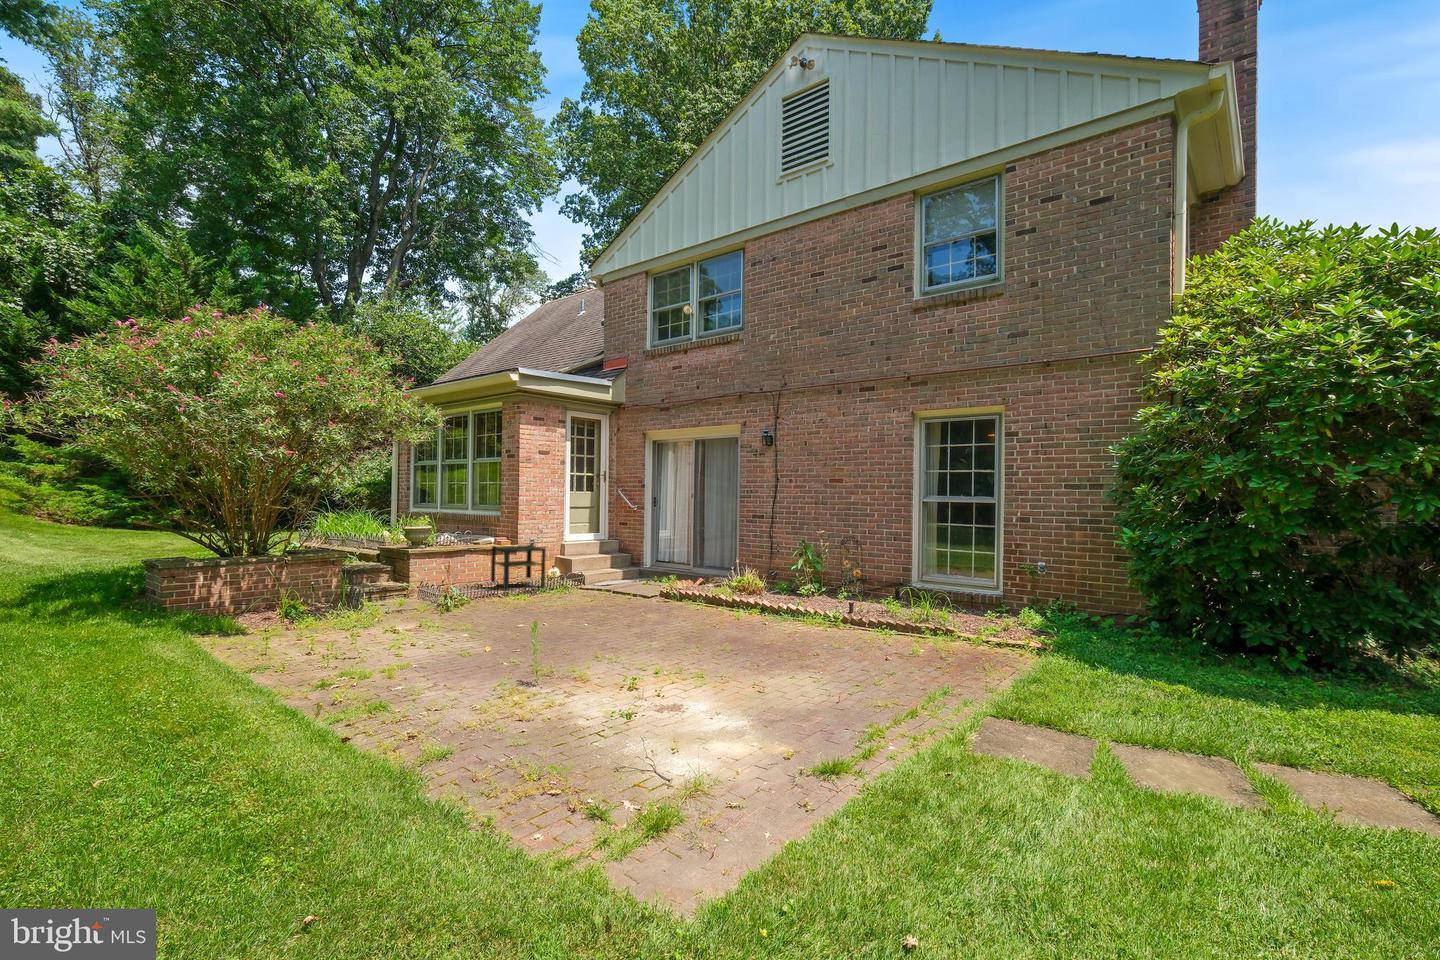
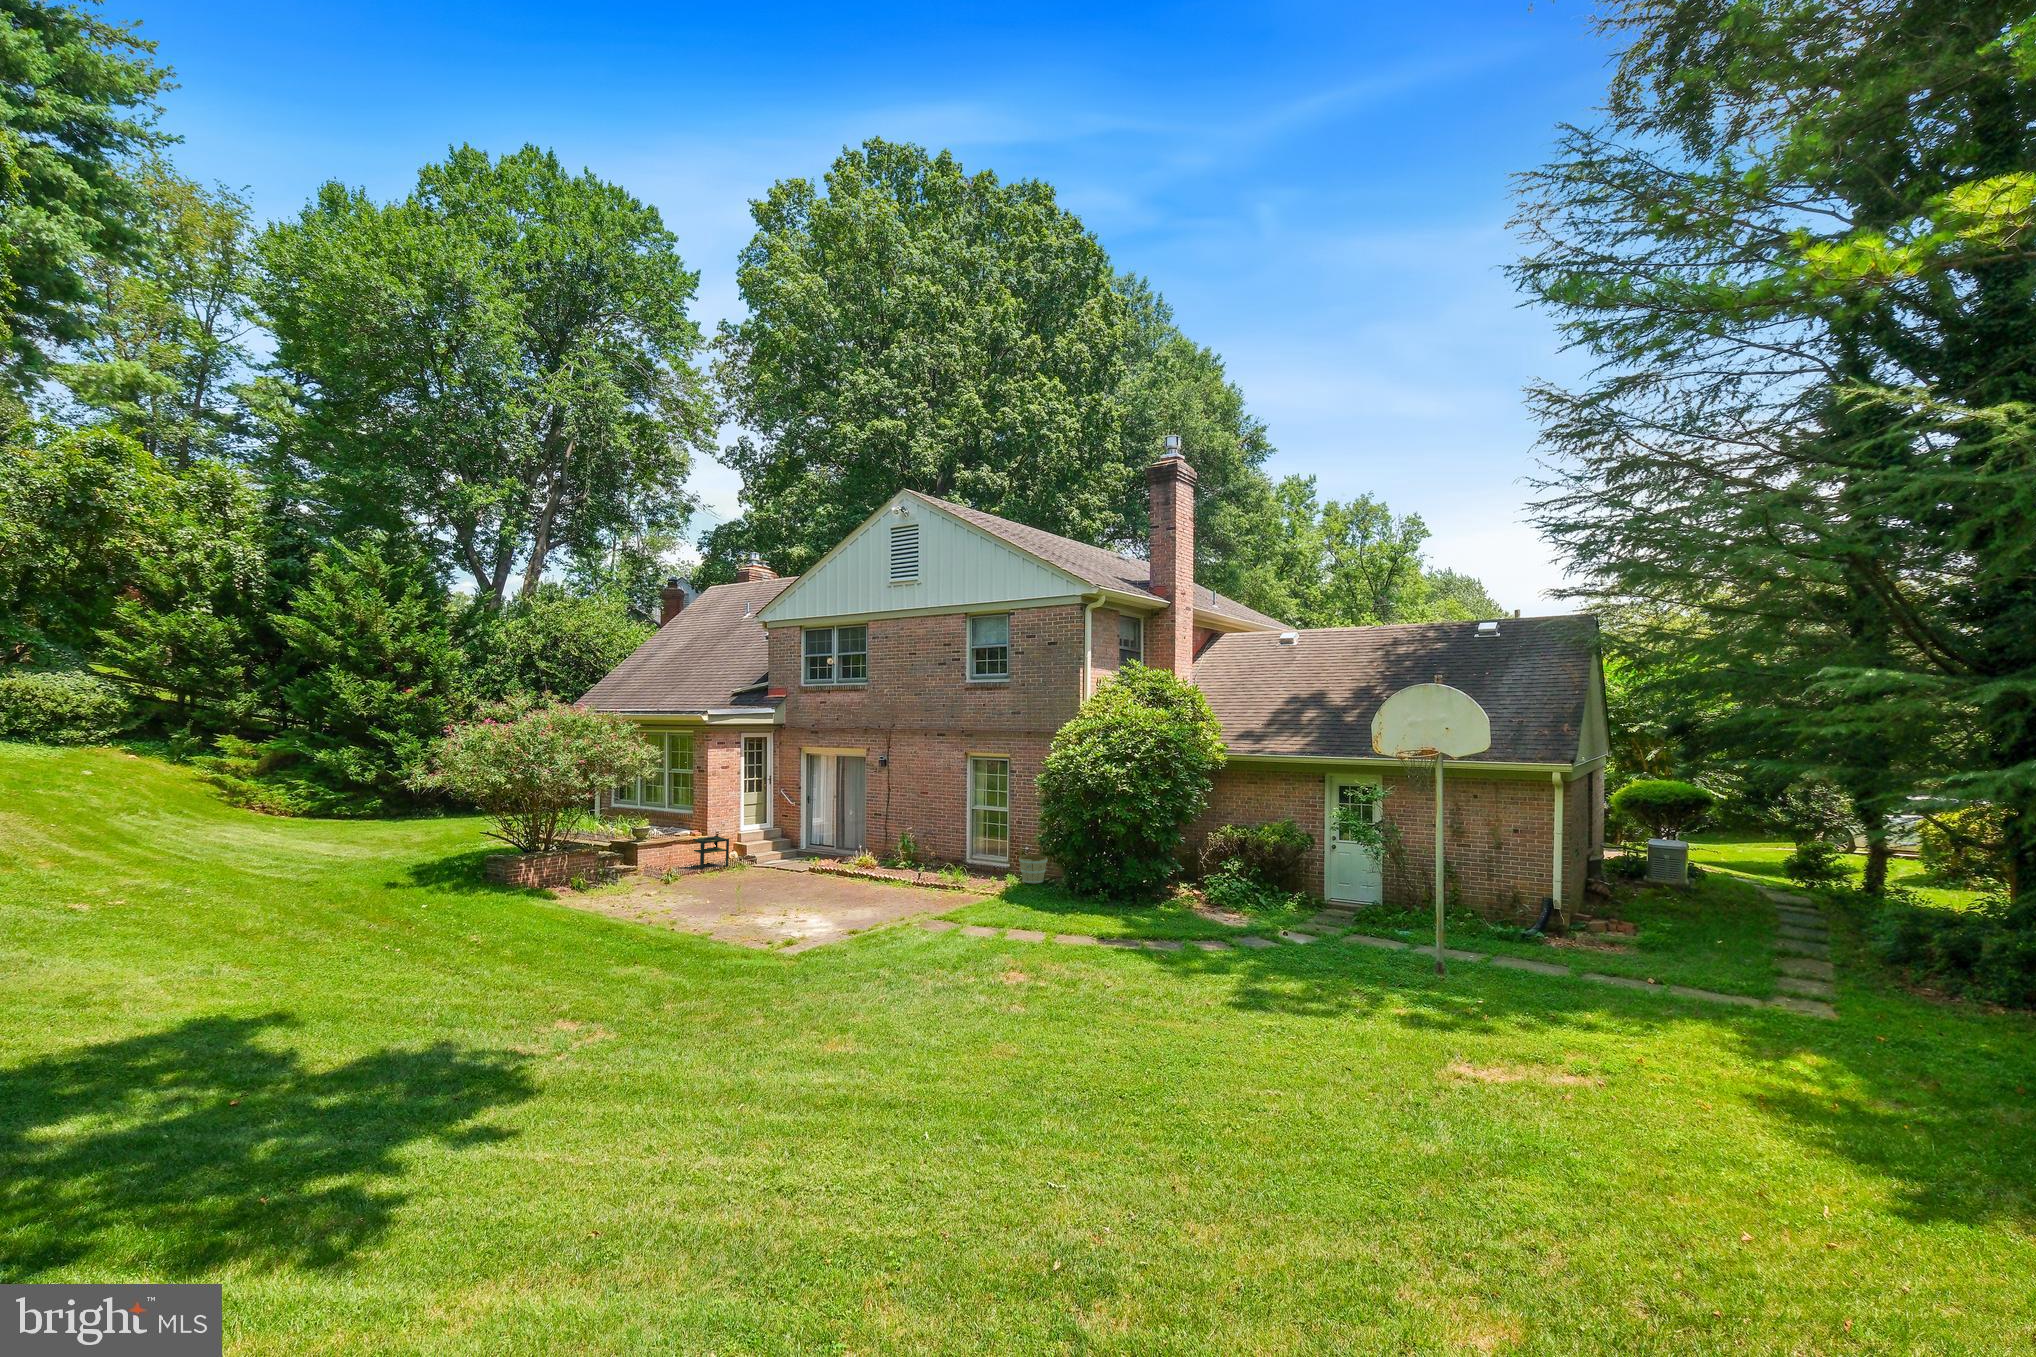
wooden bucket: none [1044,575,1104,627] -> present [1019,855,1048,884]

